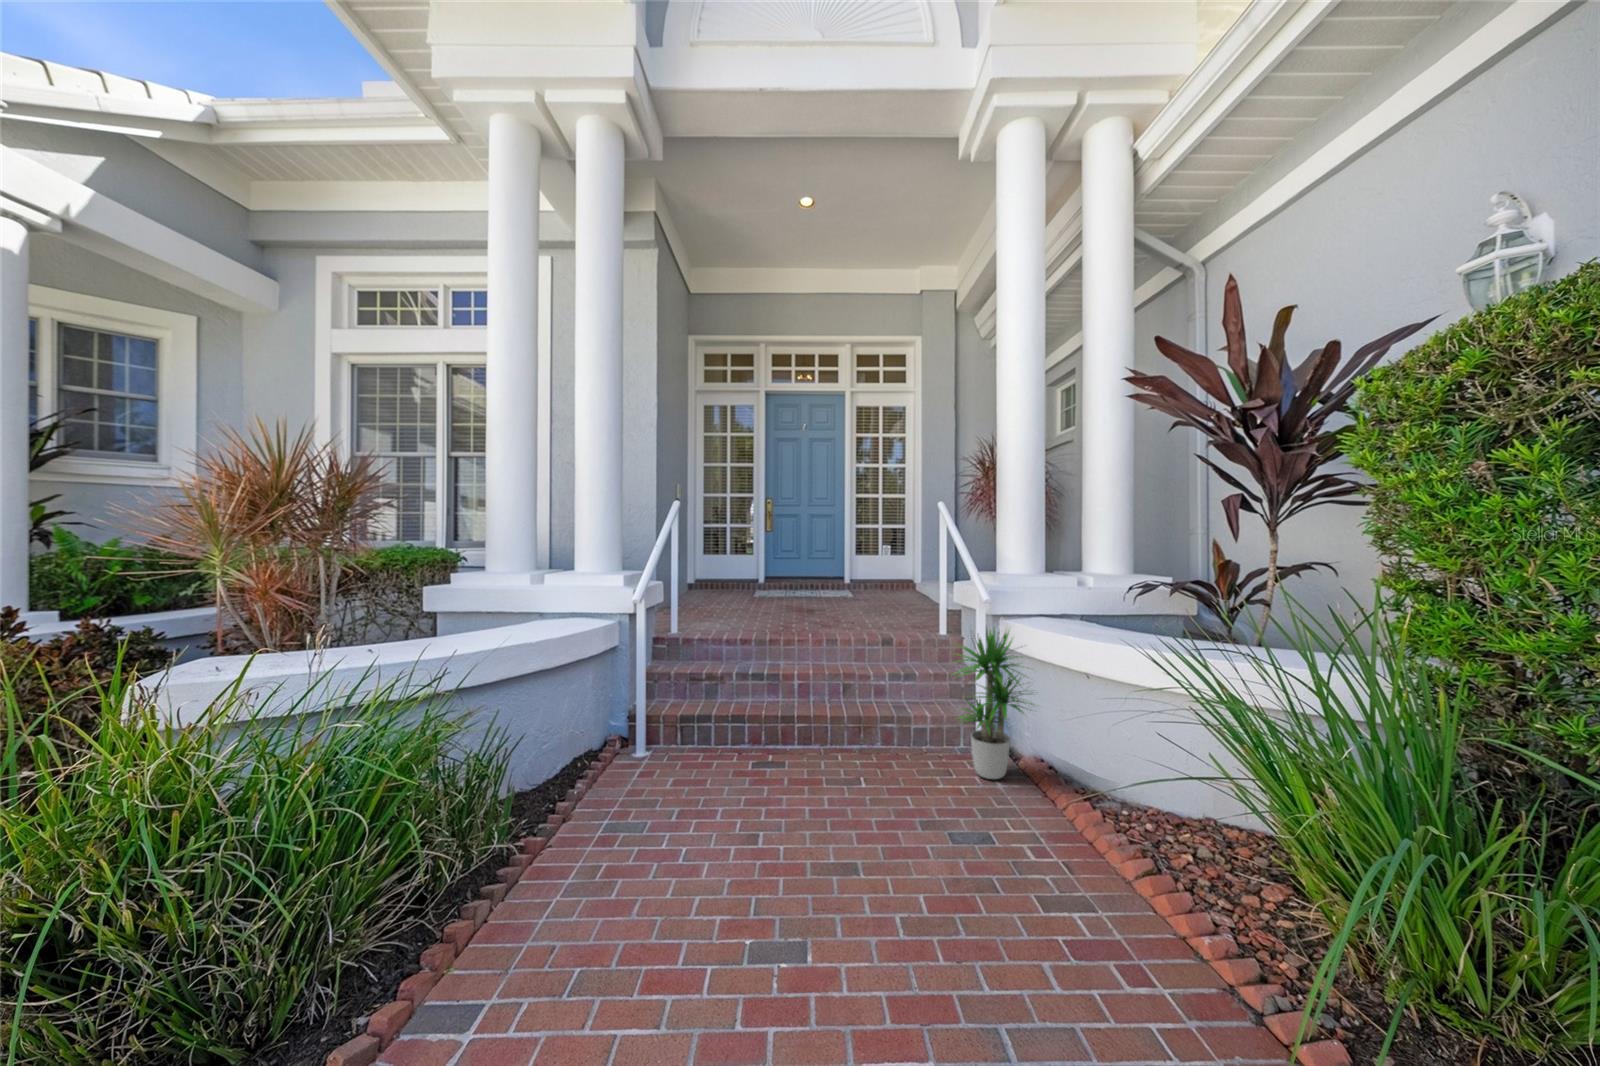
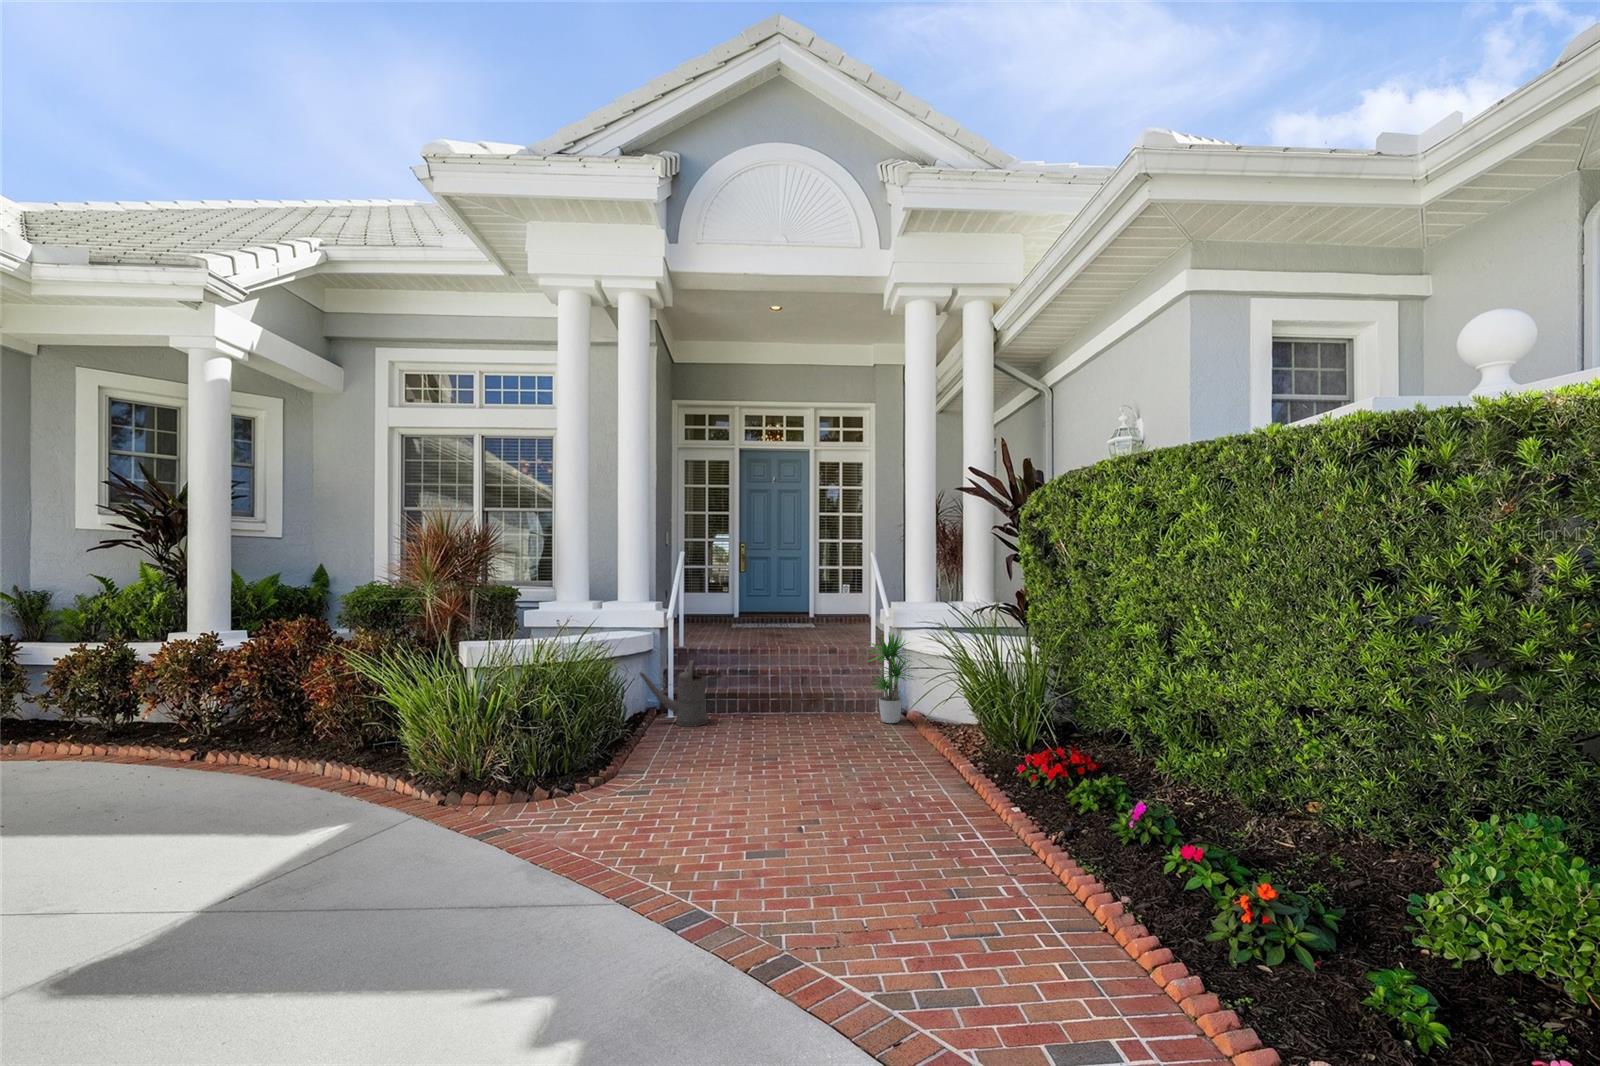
watering can: none [585,668,709,778] -> present [640,660,716,727]

